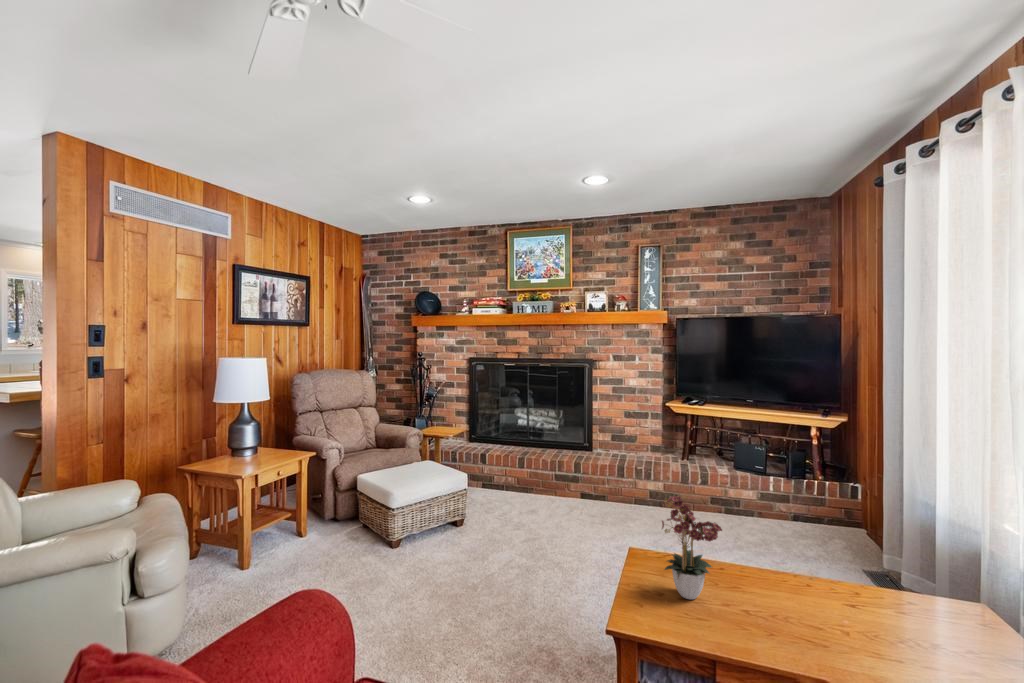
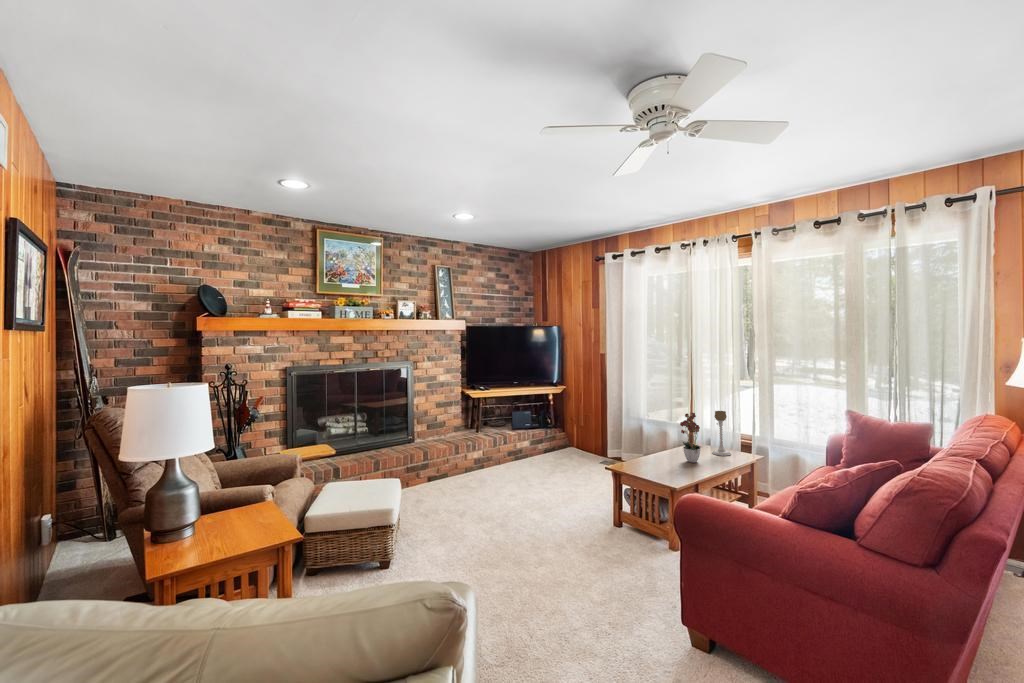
candle holder: none [785,519,833,634] -> present [712,411,731,456]

